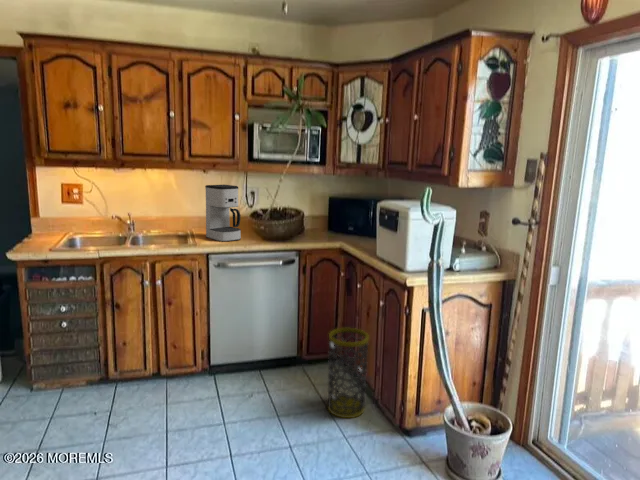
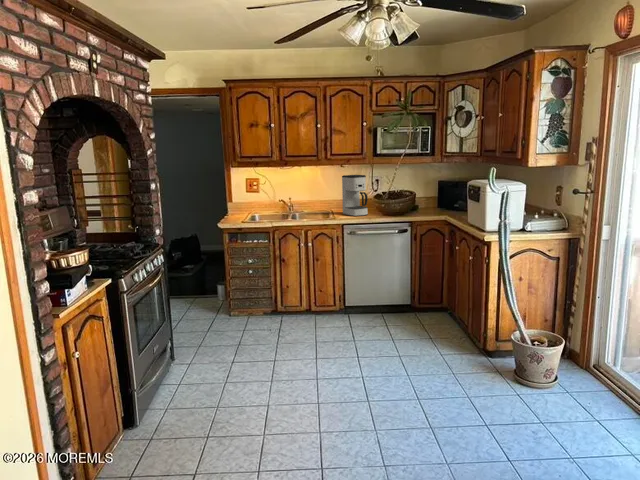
trash can: present [328,328,369,418] -> none [431,278,461,344]

